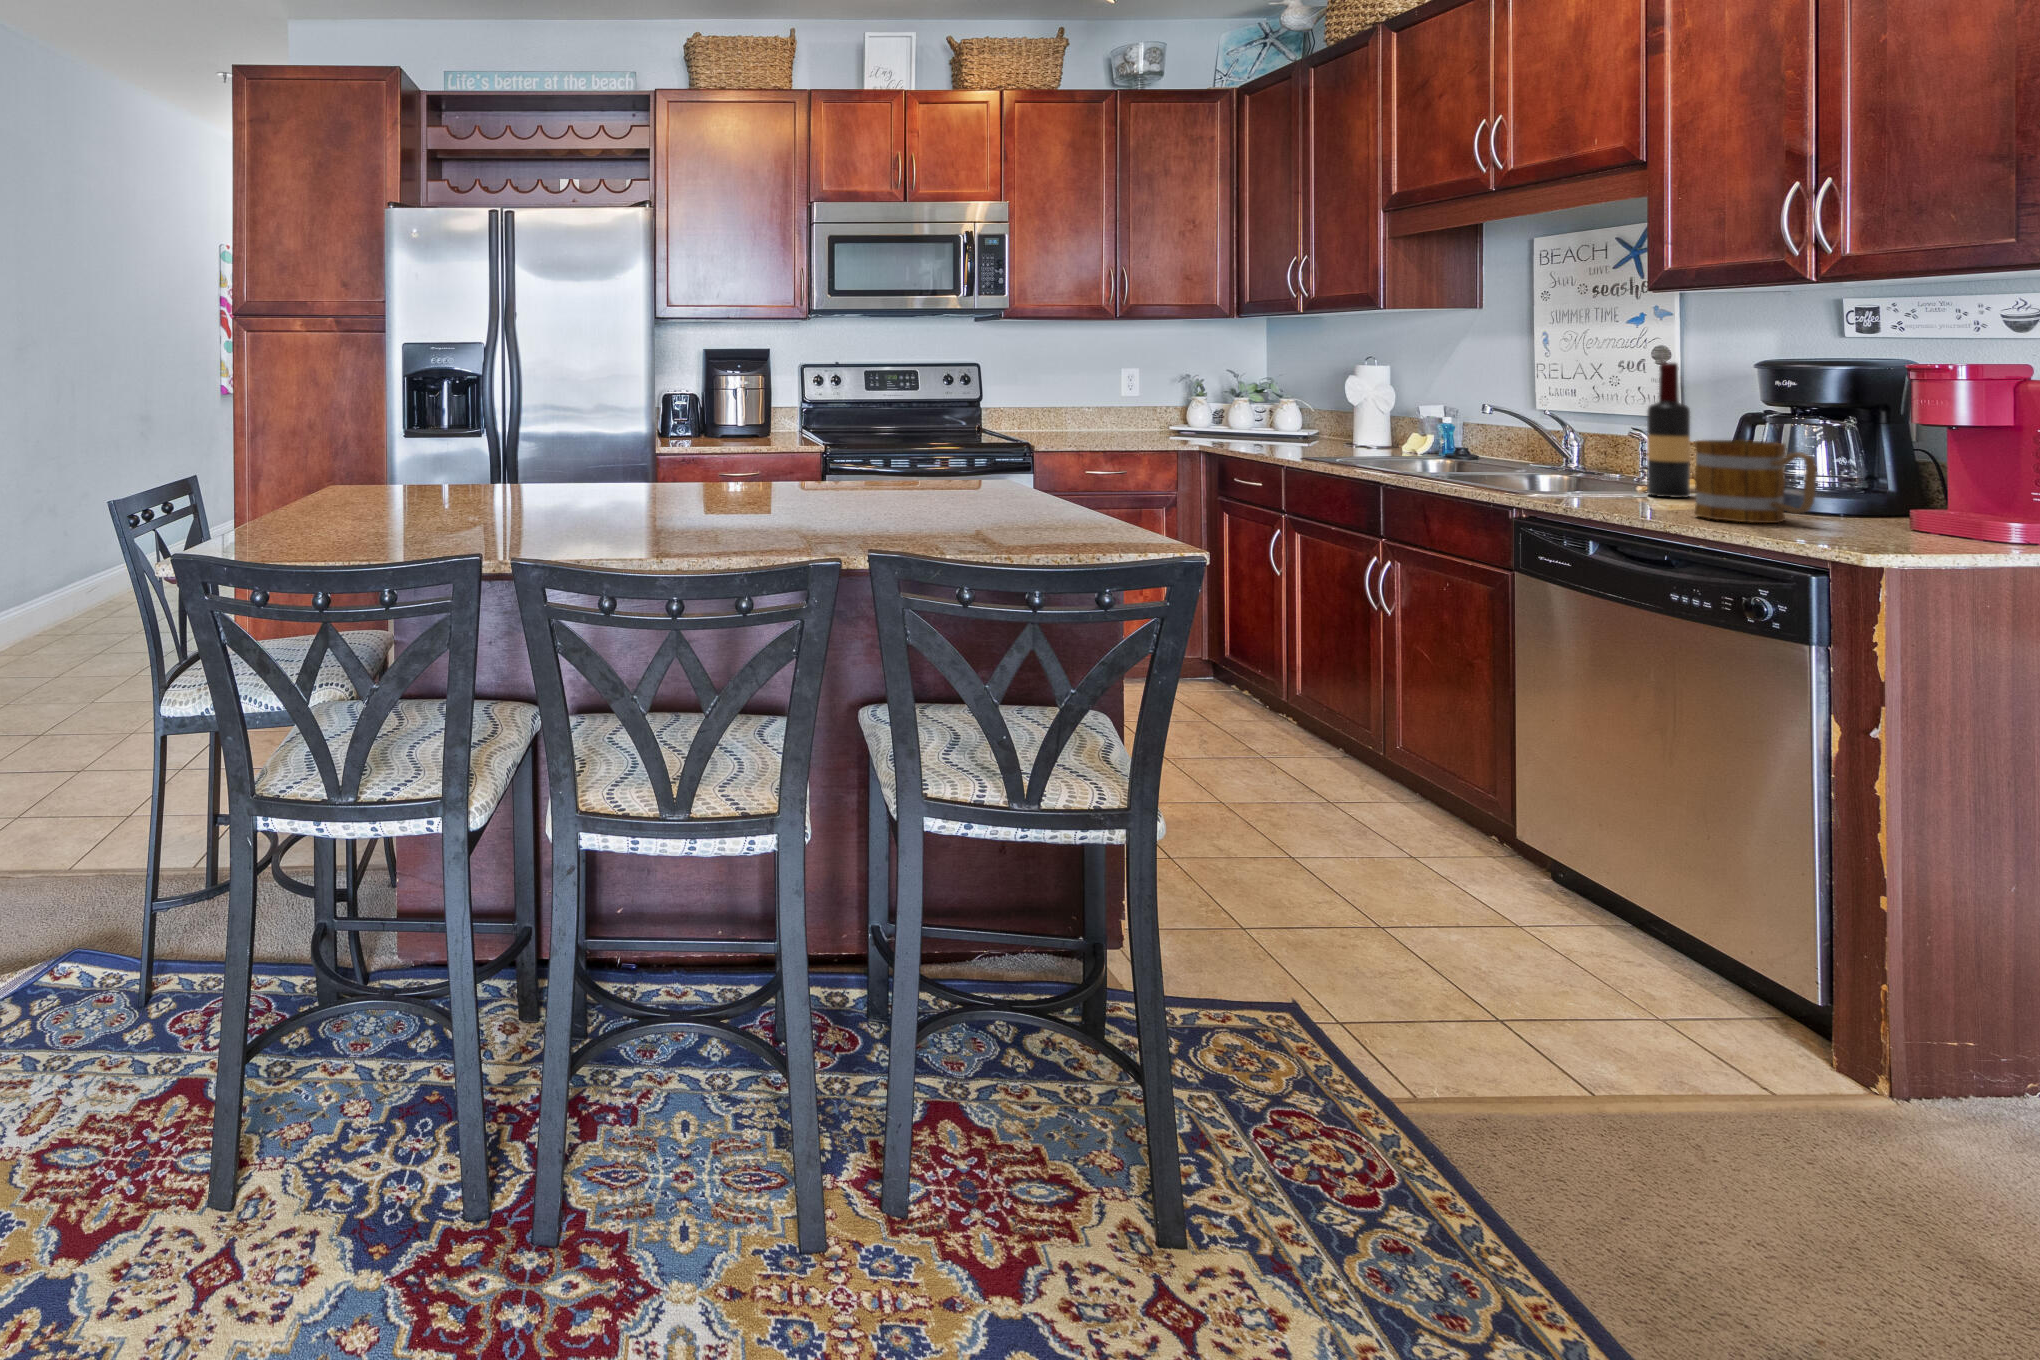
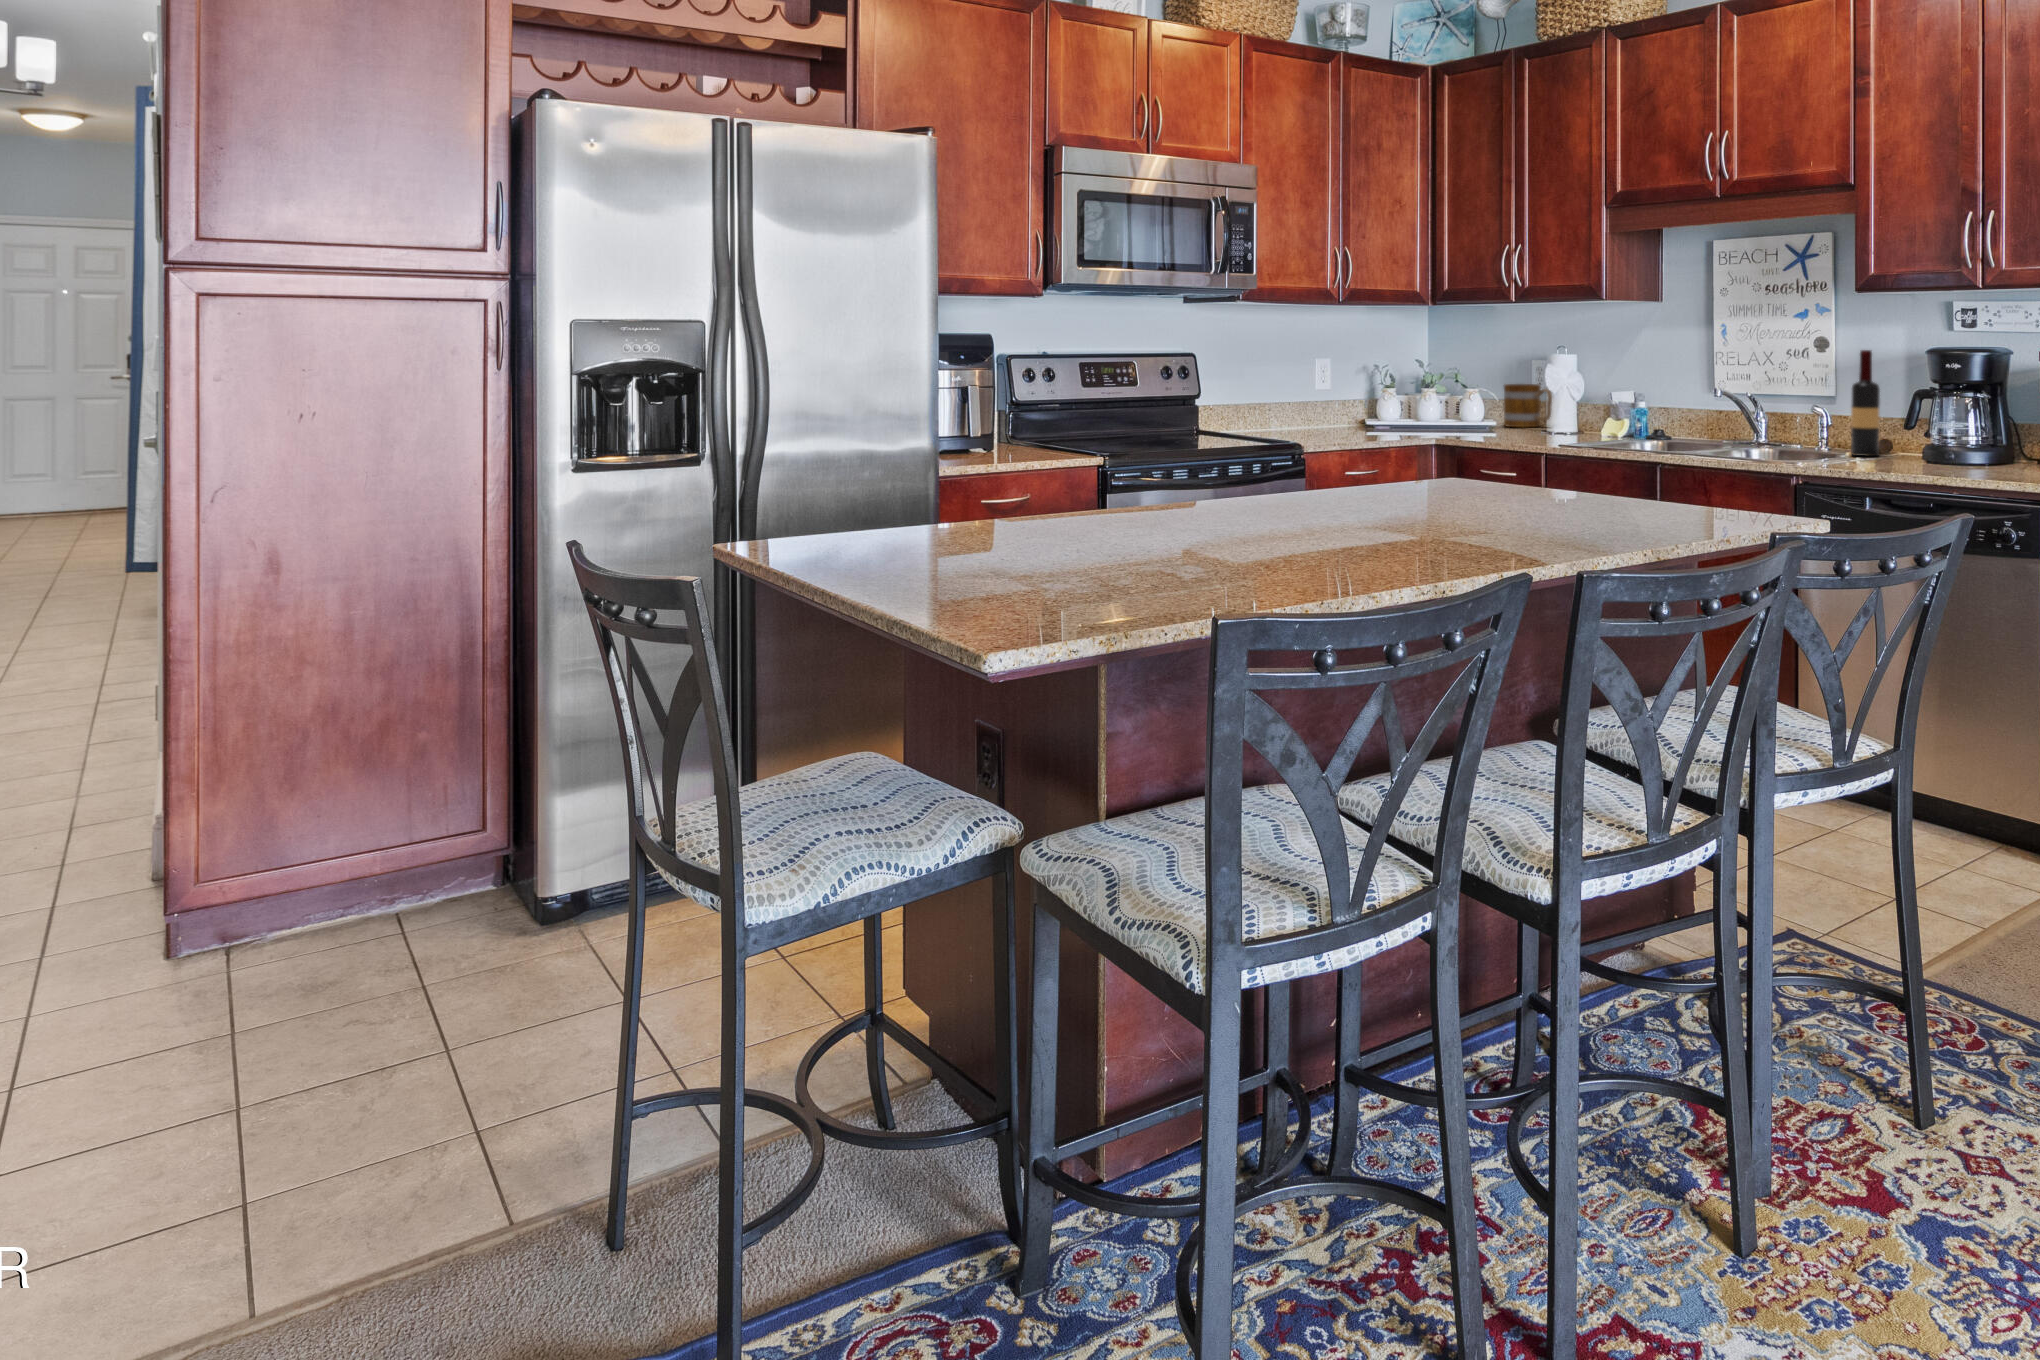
mug: present [1694,440,1817,523] -> present [1504,384,1552,427]

